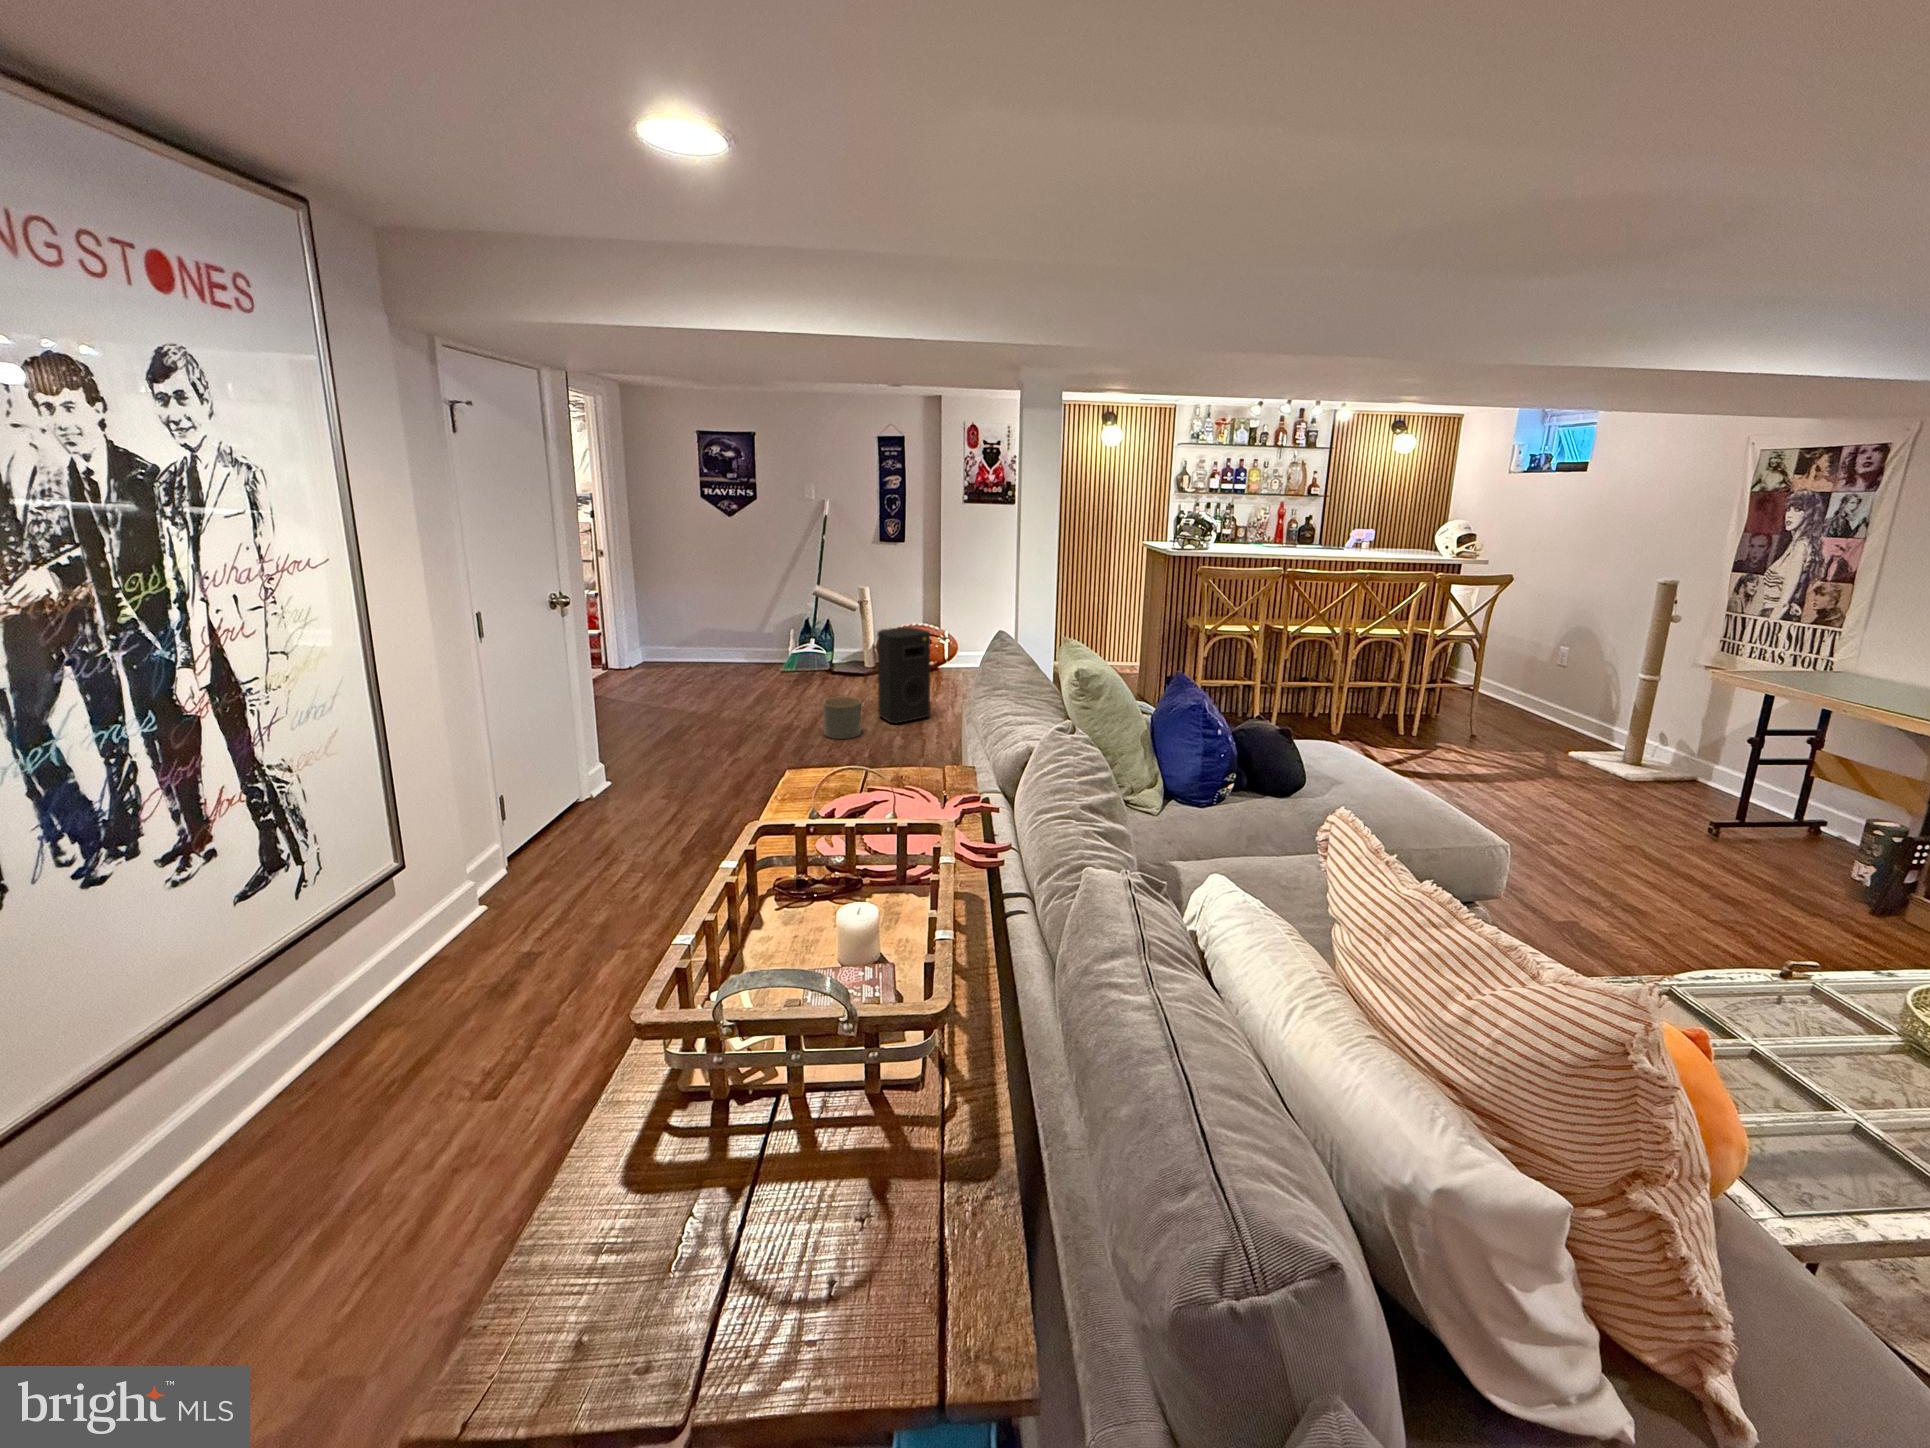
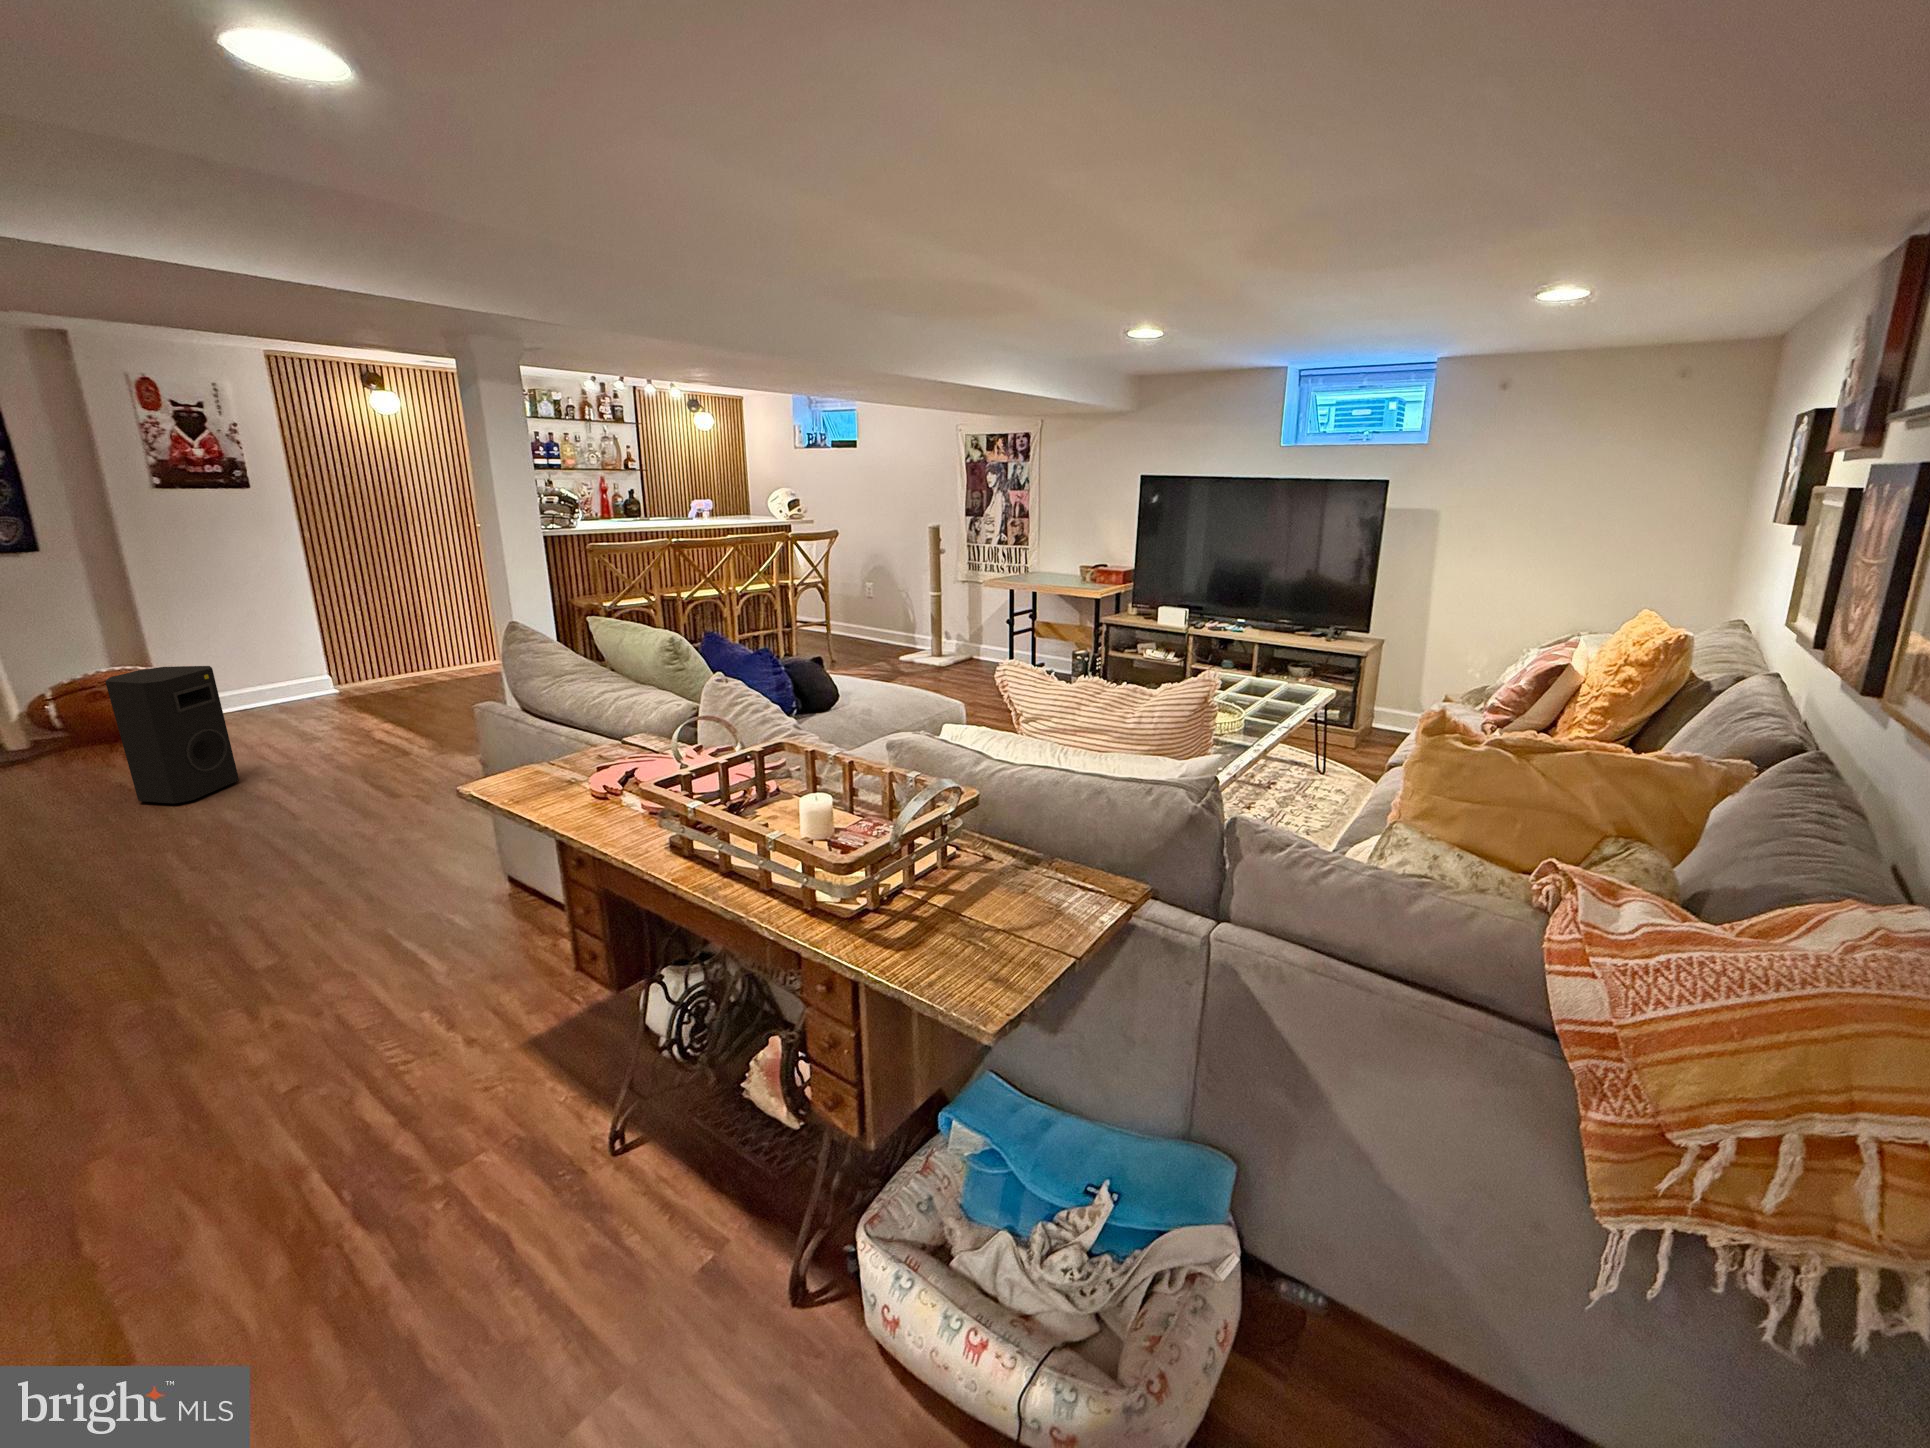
planter: present [823,697,861,739] -> none [36,782,133,852]

